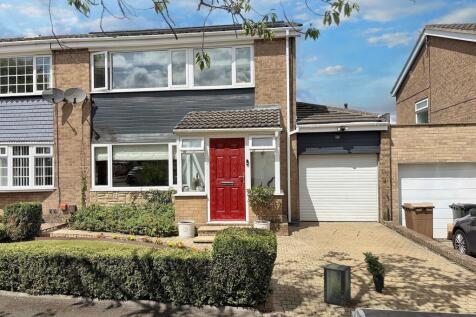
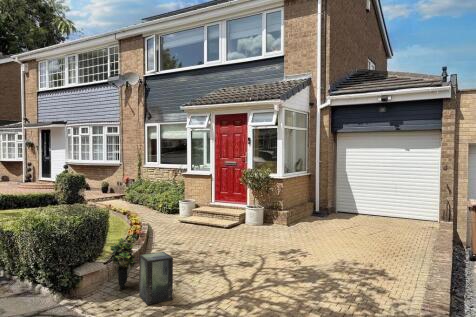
potted plant: present [363,252,386,293] -> present [110,238,137,289]

